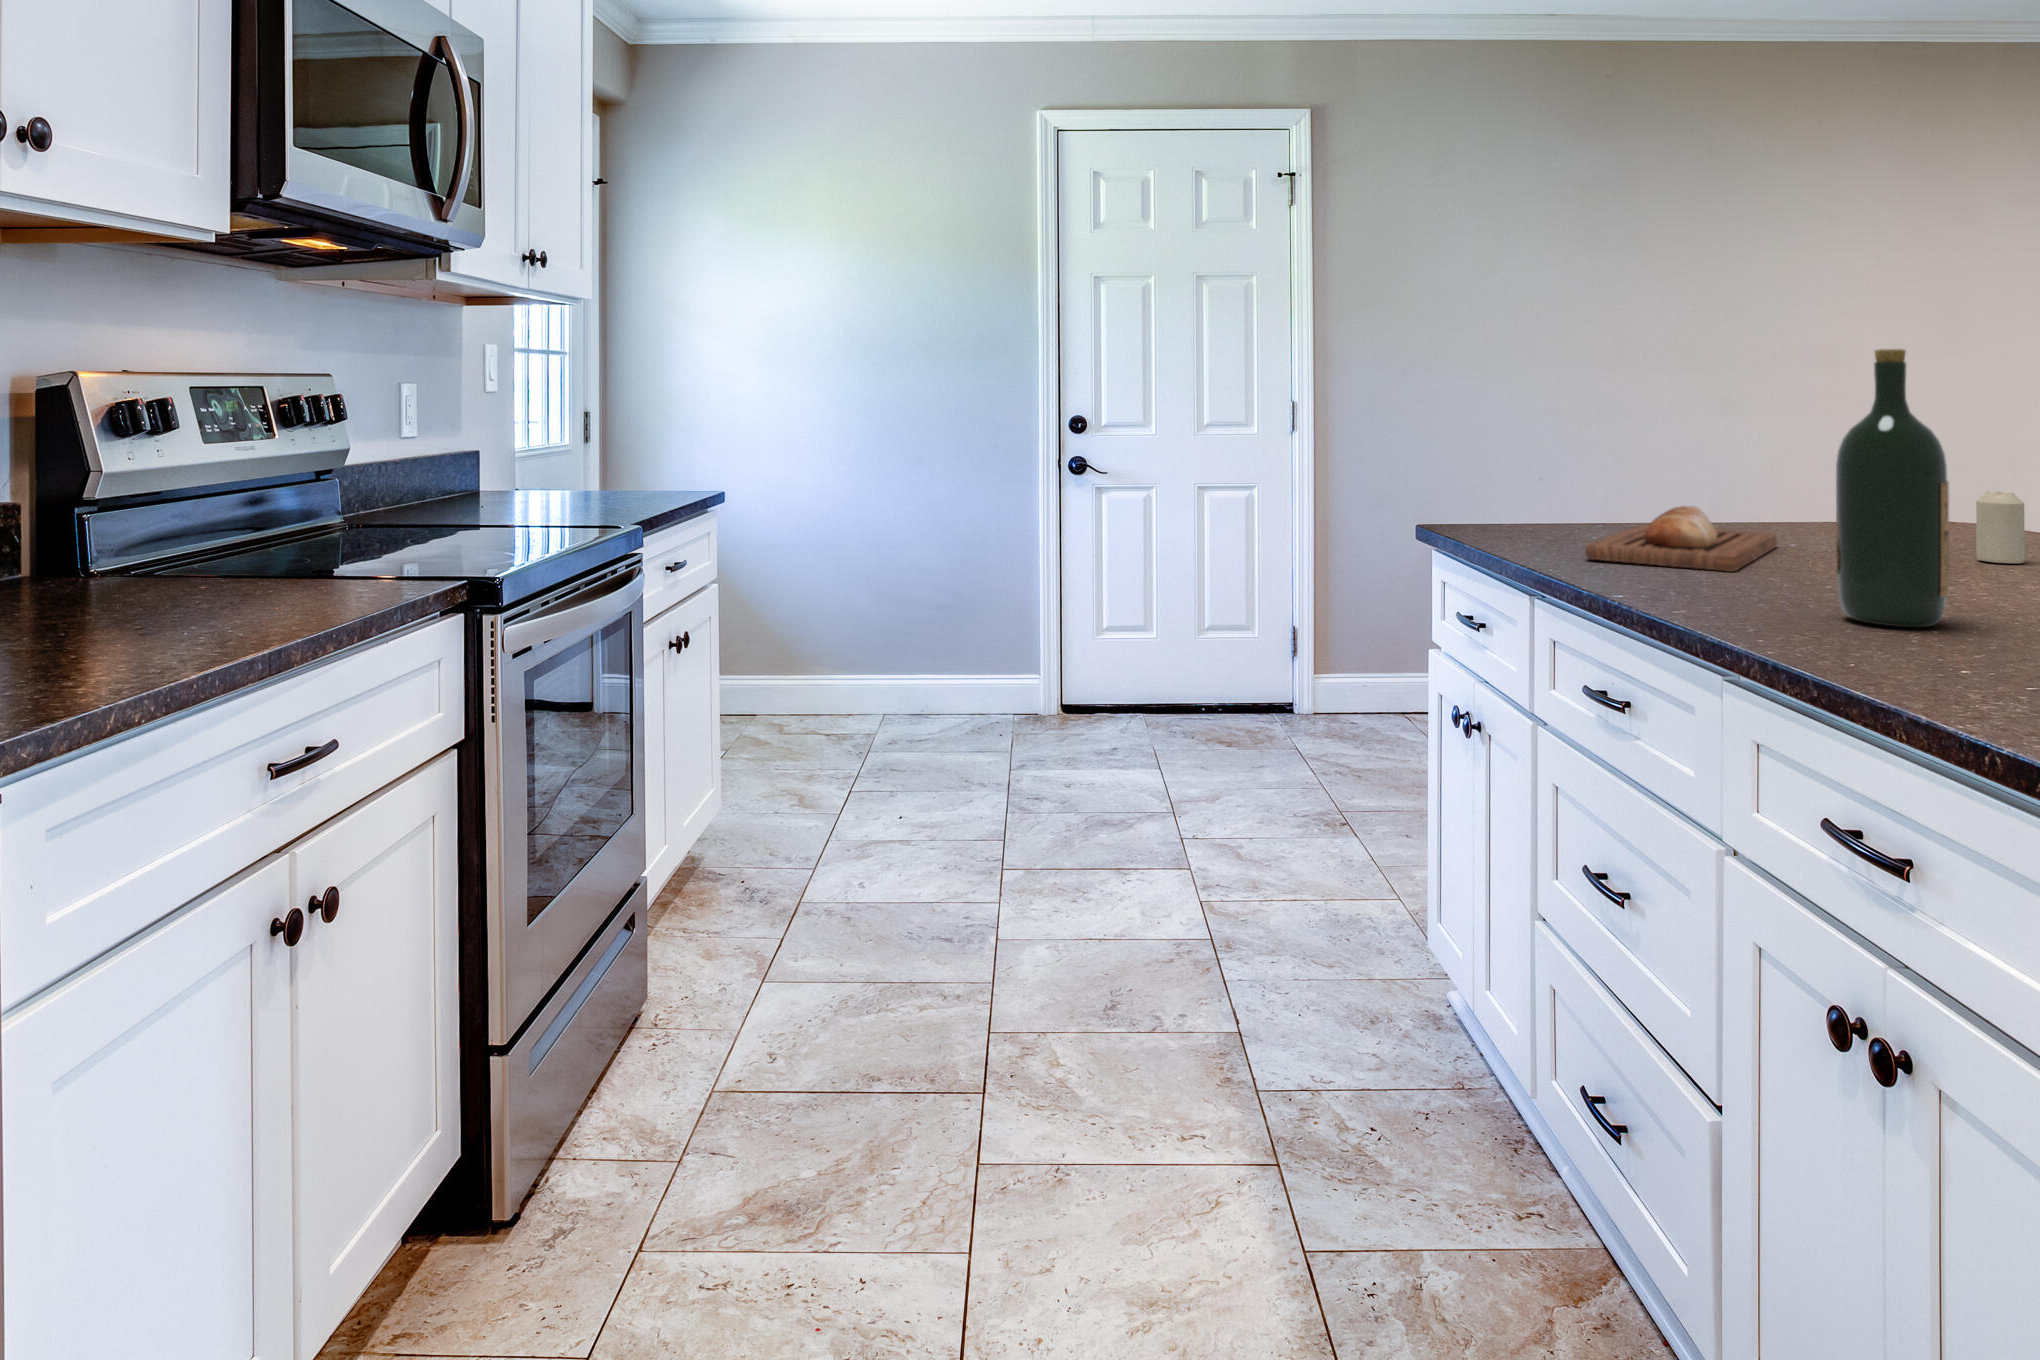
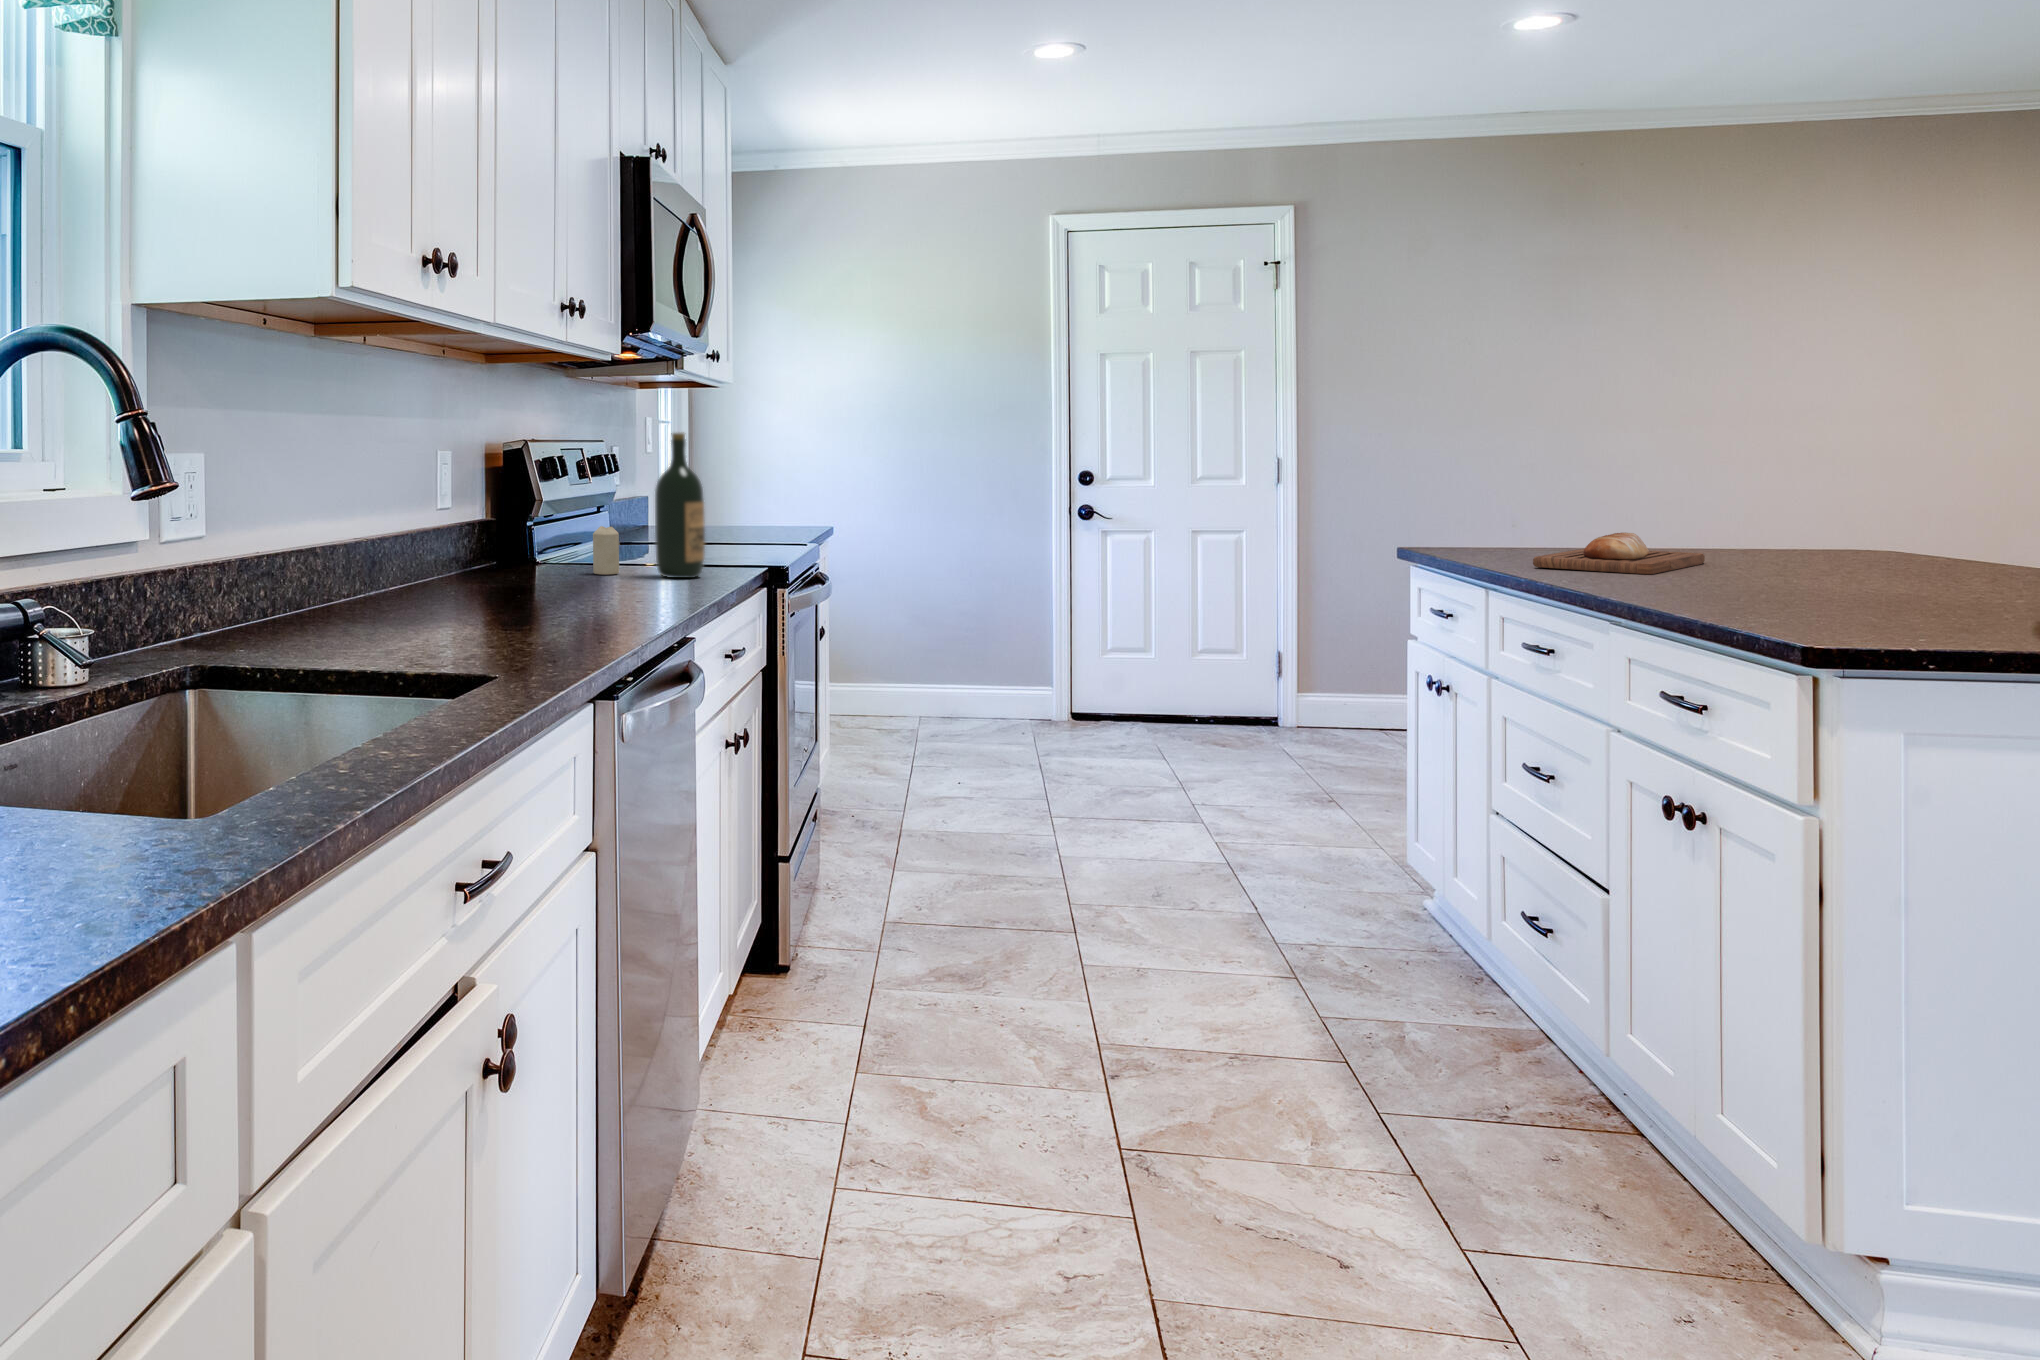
wine bottle: present [1836,349,1949,627] -> present [655,433,705,578]
candle: present [1976,491,2025,563] -> present [593,526,619,575]

